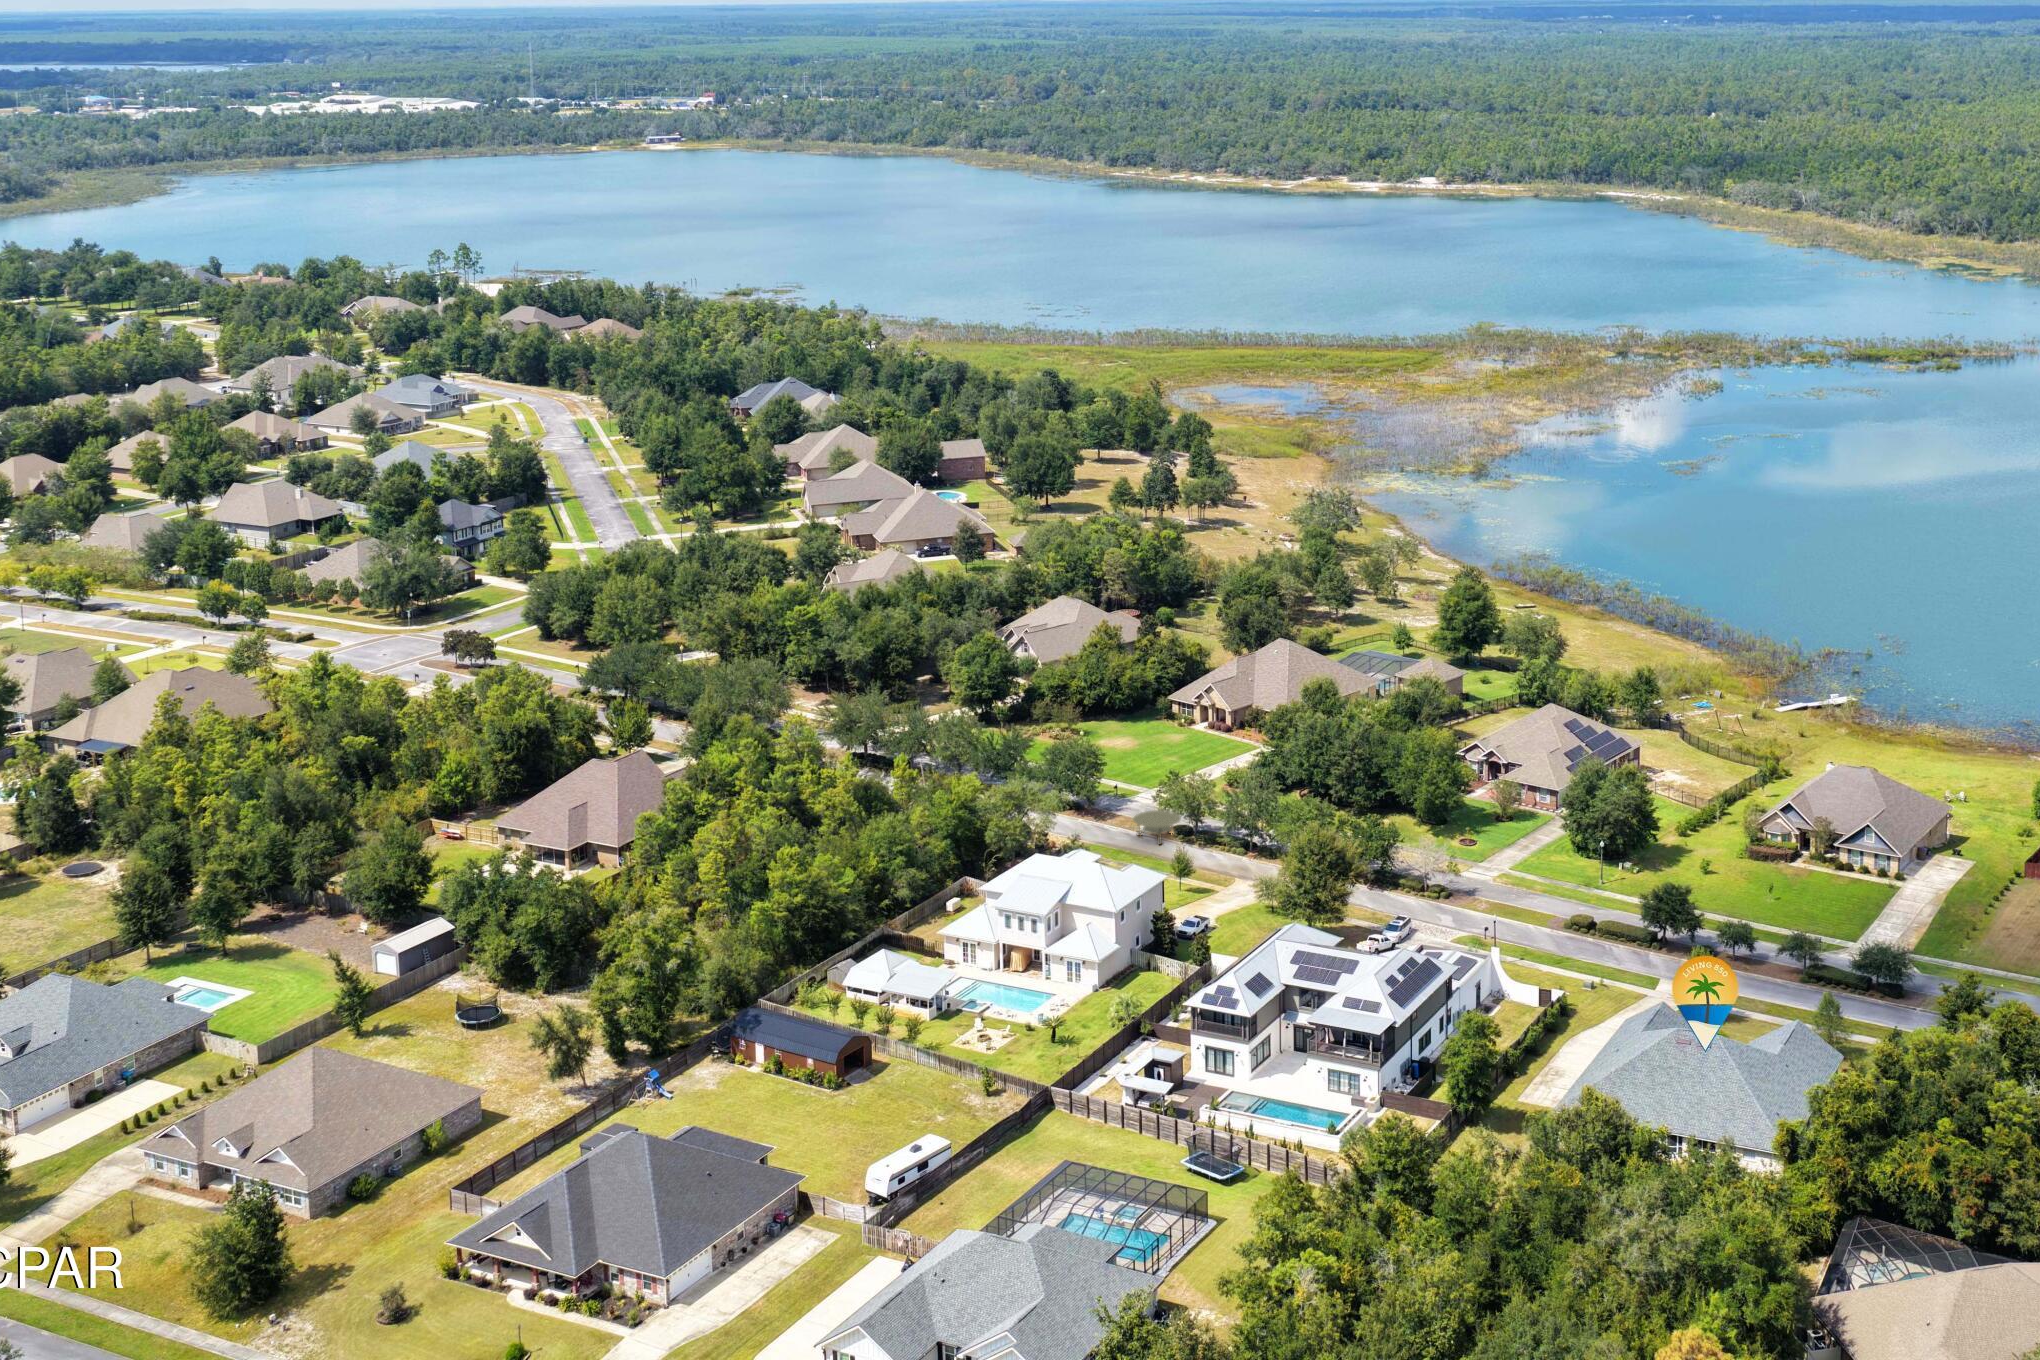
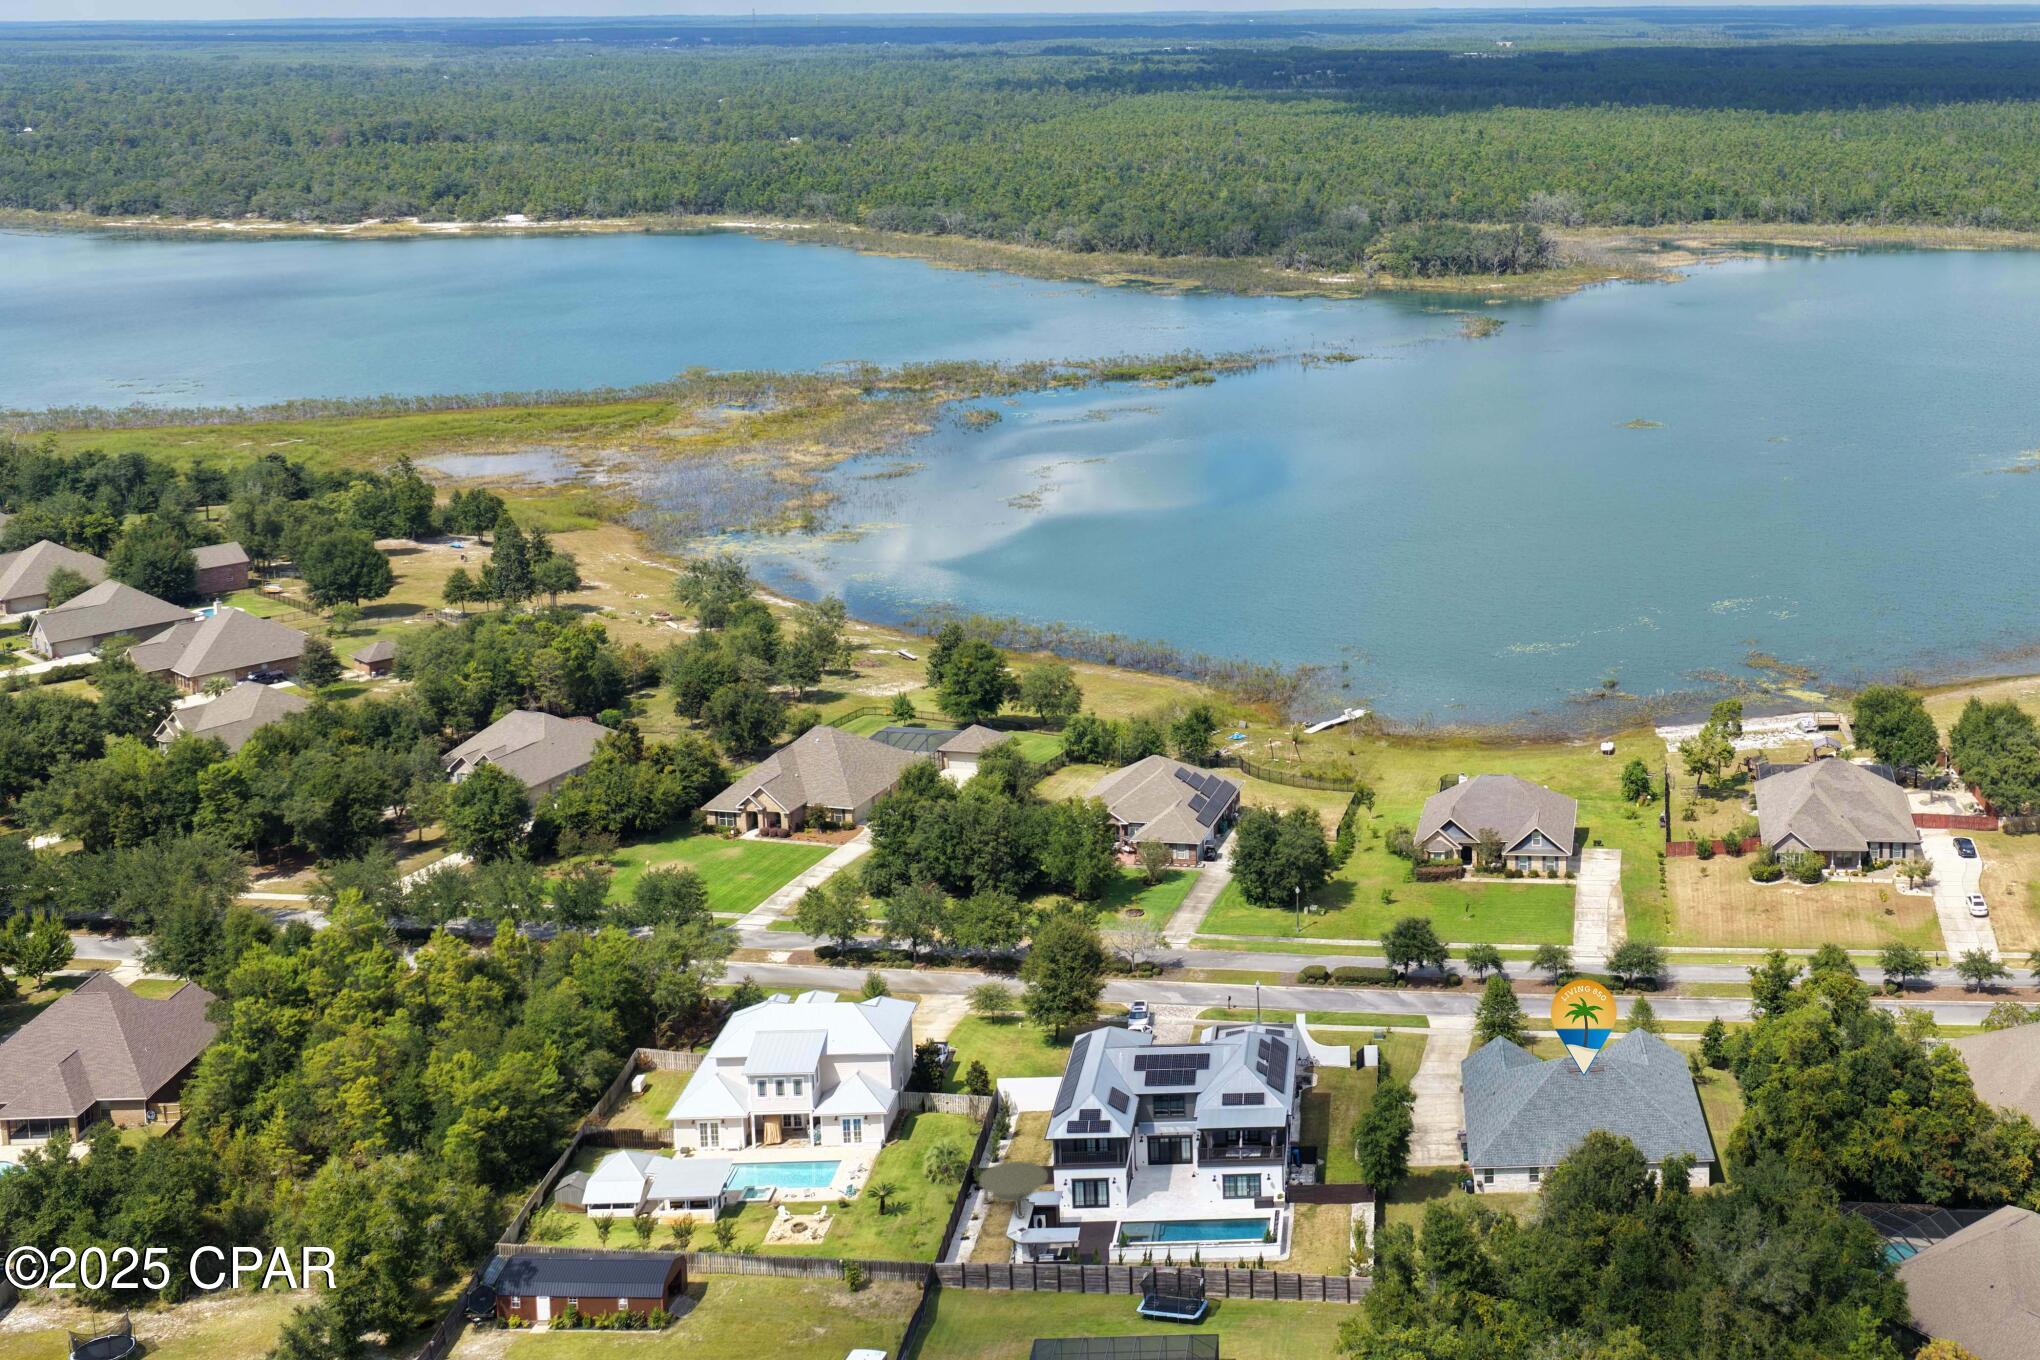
round table: present [1133,810,1181,845] -> present [979,1161,1048,1218]

